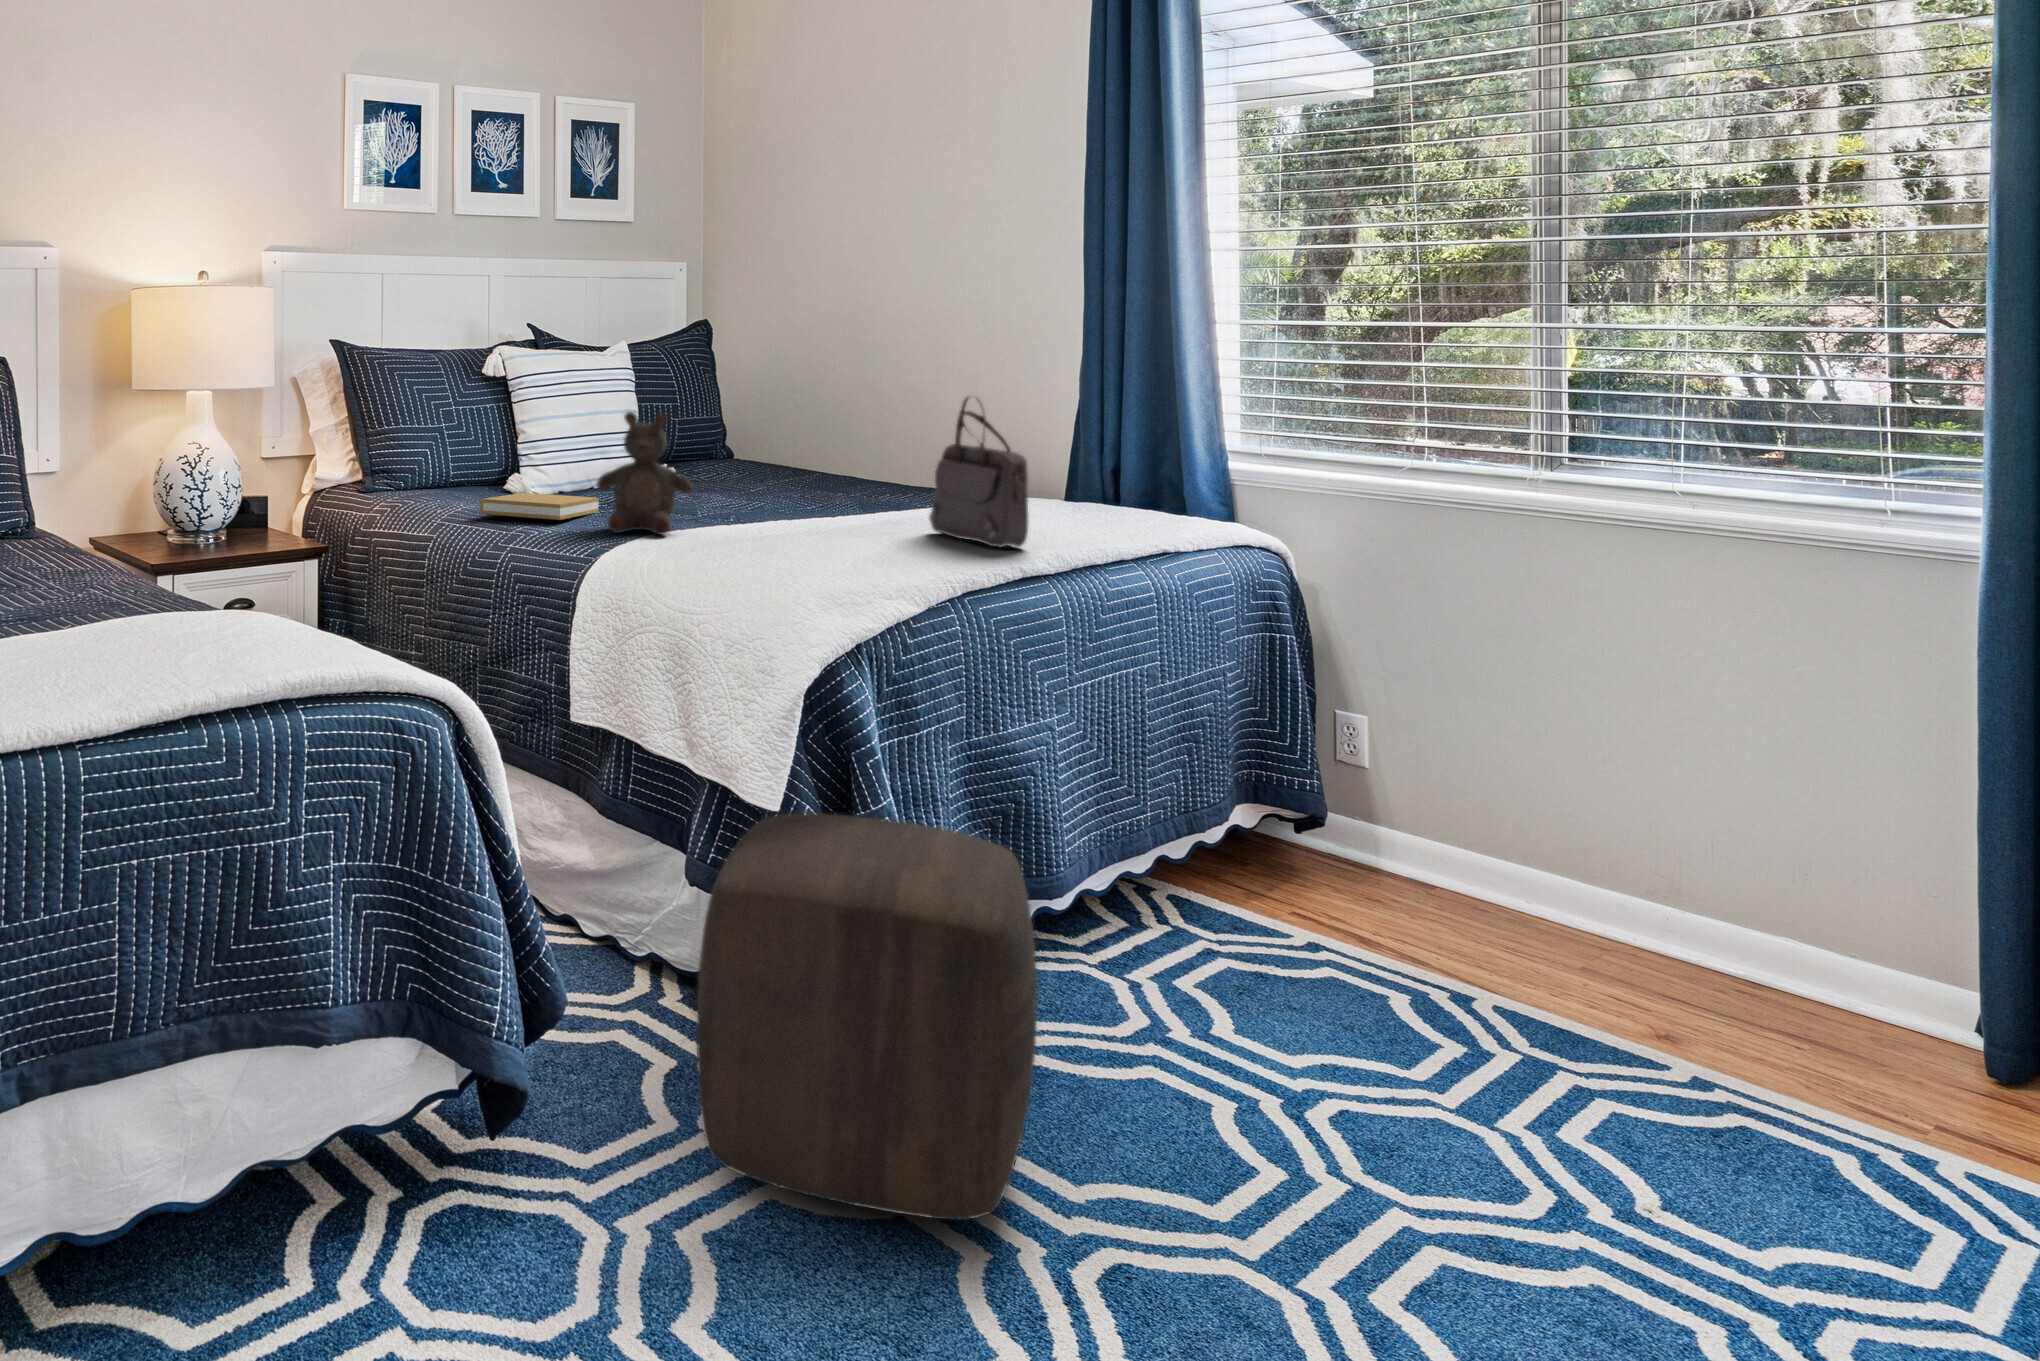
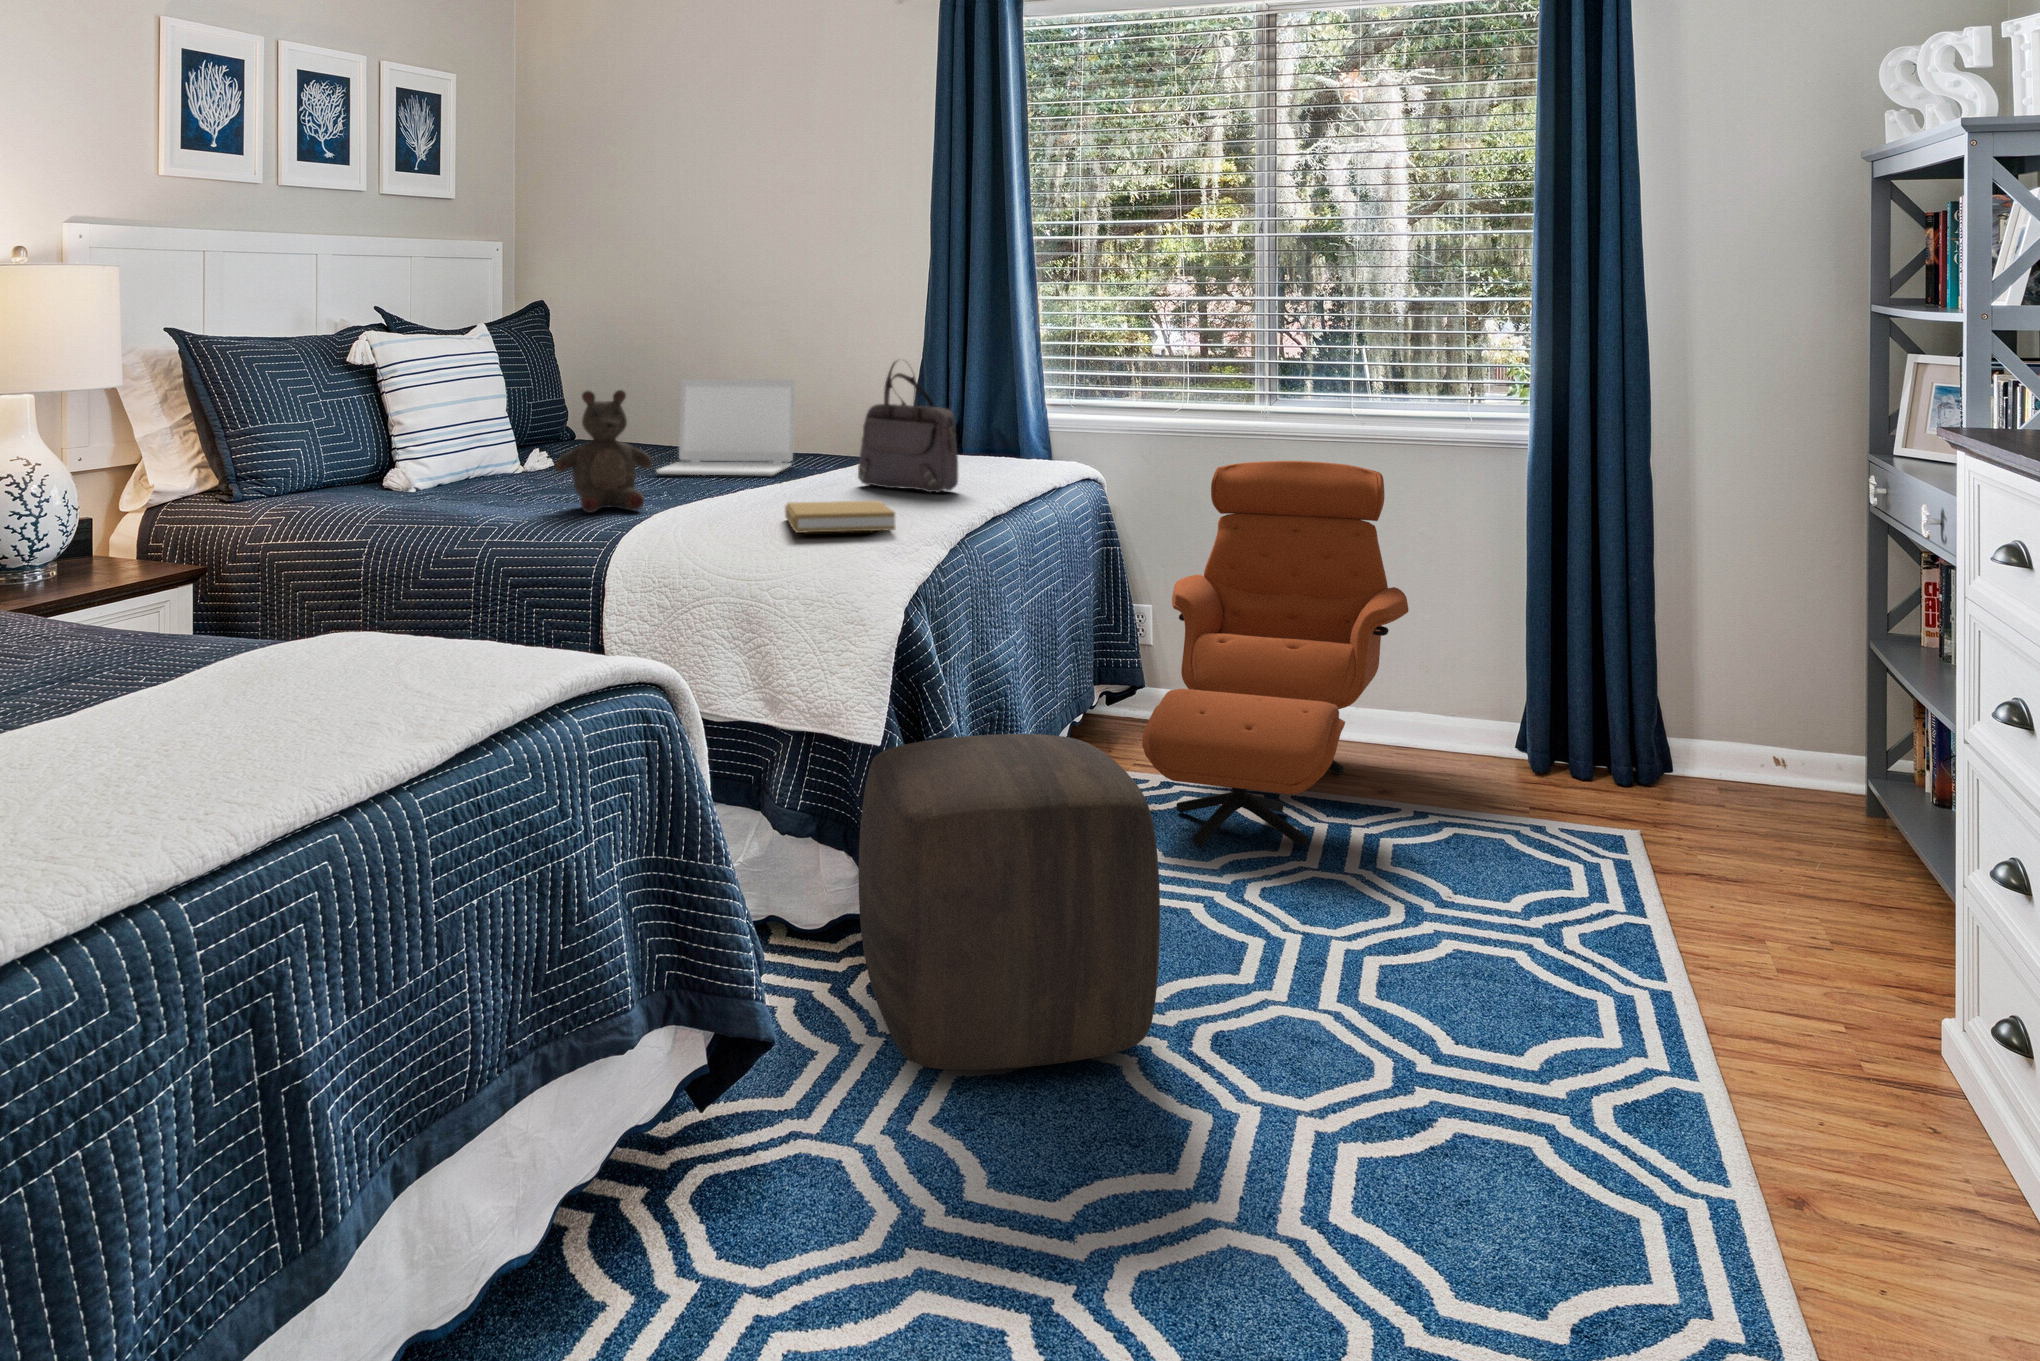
laptop: none [749,408,911,514] -> present [657,379,795,476]
book: present [480,493,599,520] -> present [785,501,895,533]
armchair: none [1225,551,1708,1055] -> present [1142,461,1408,846]

